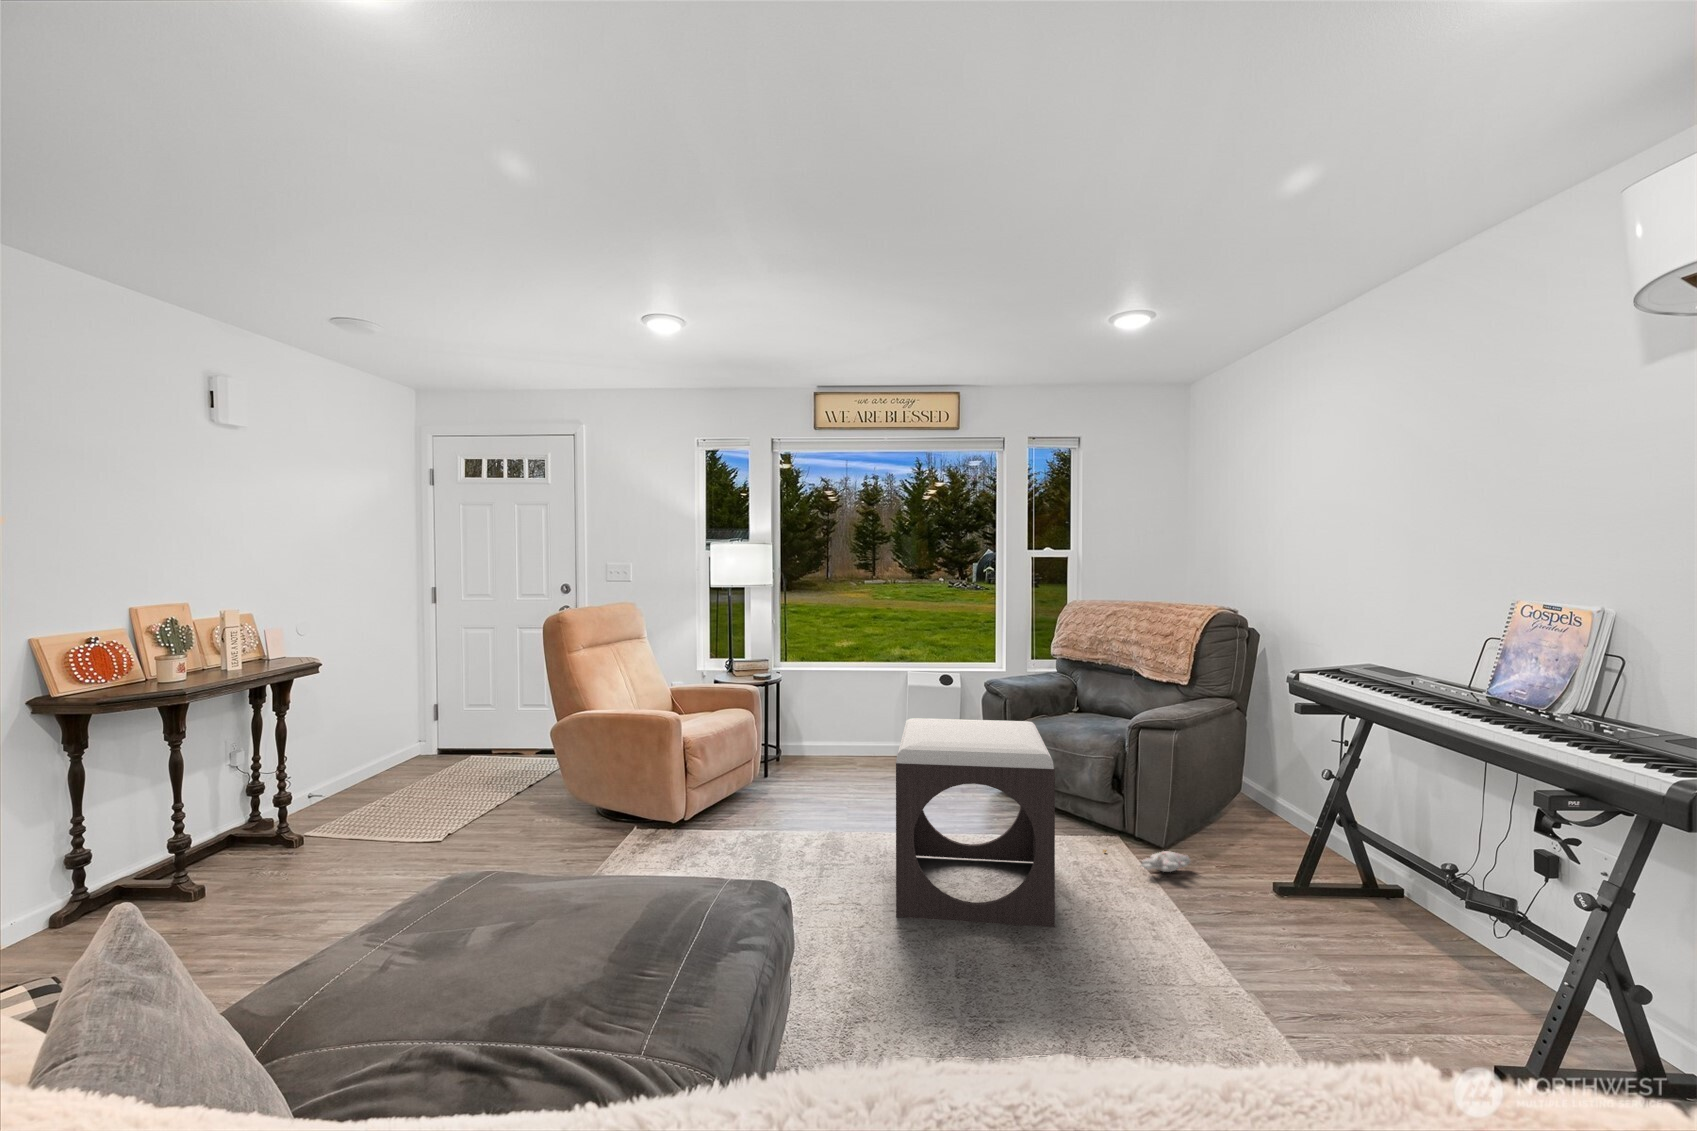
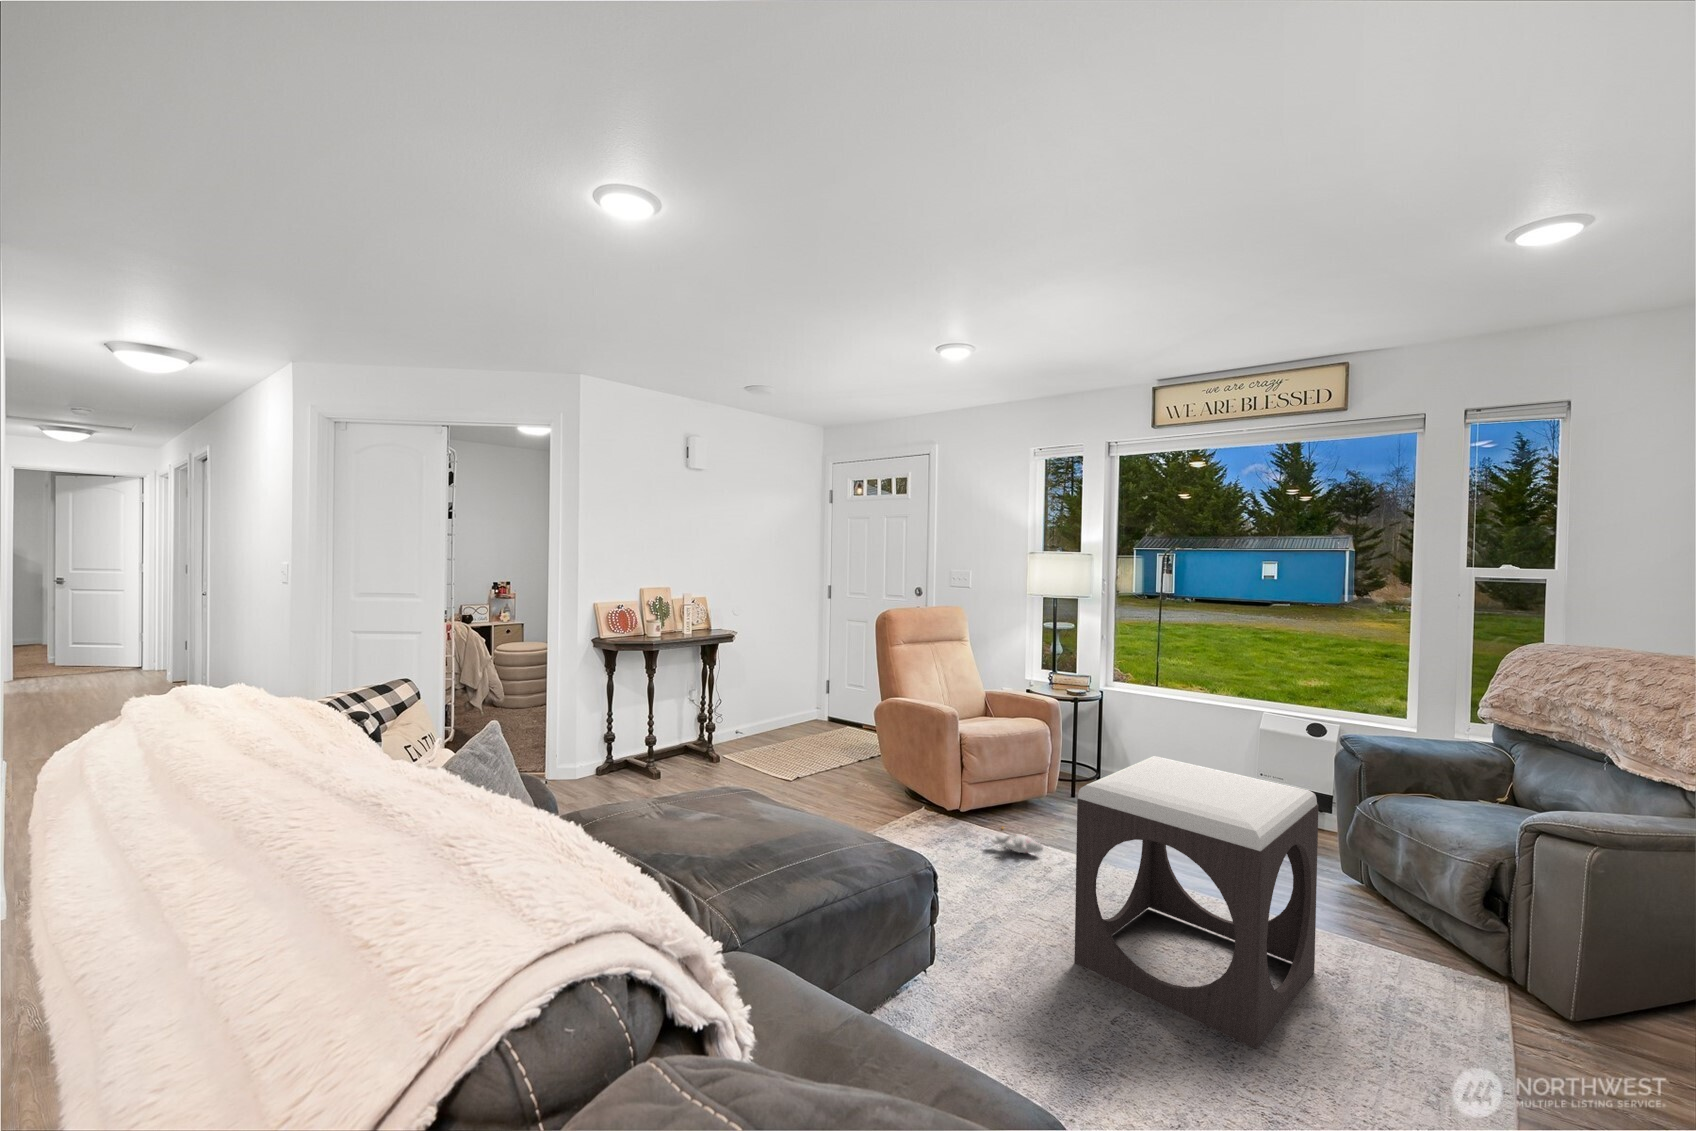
plush toy: present [1104,850,1190,872] -> present [991,827,1043,853]

